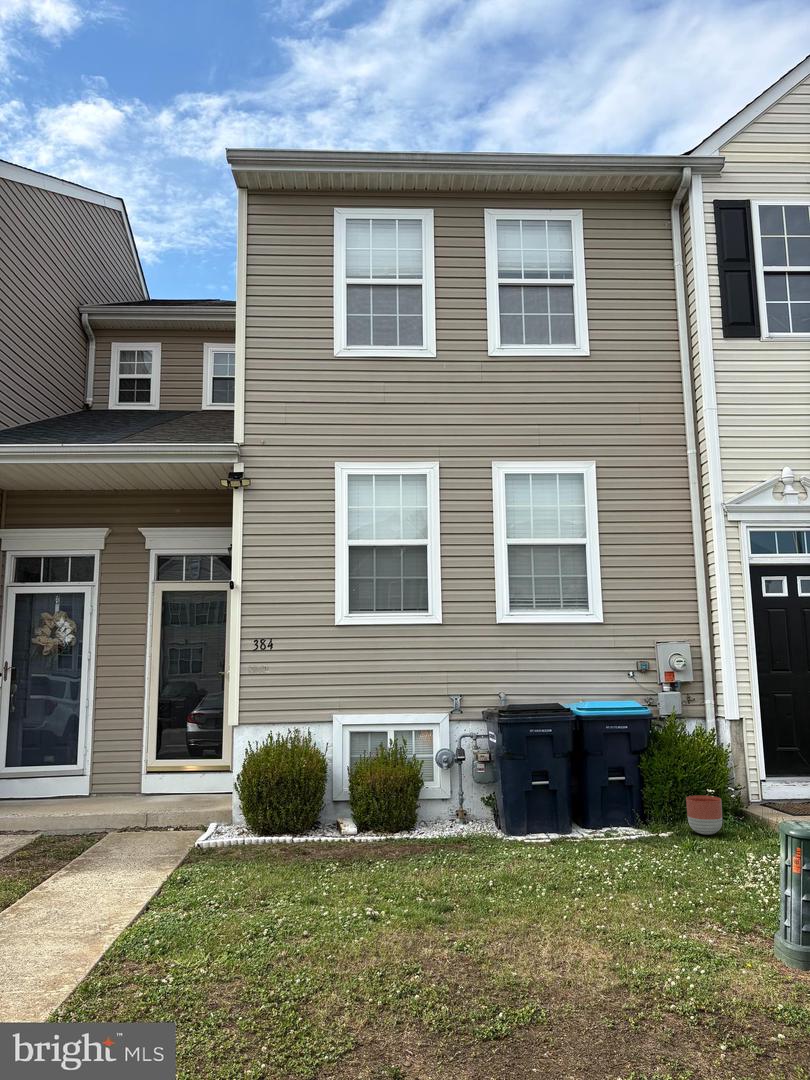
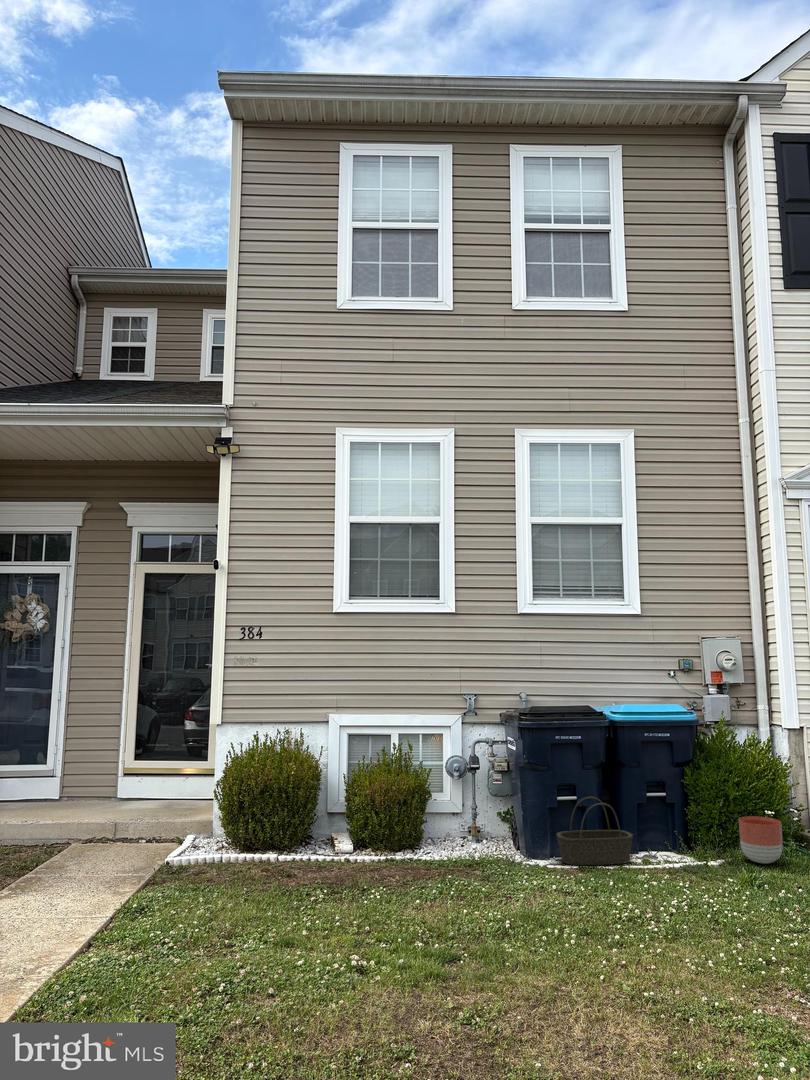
basket: none [532,782,596,839] -> present [557,797,632,865]

